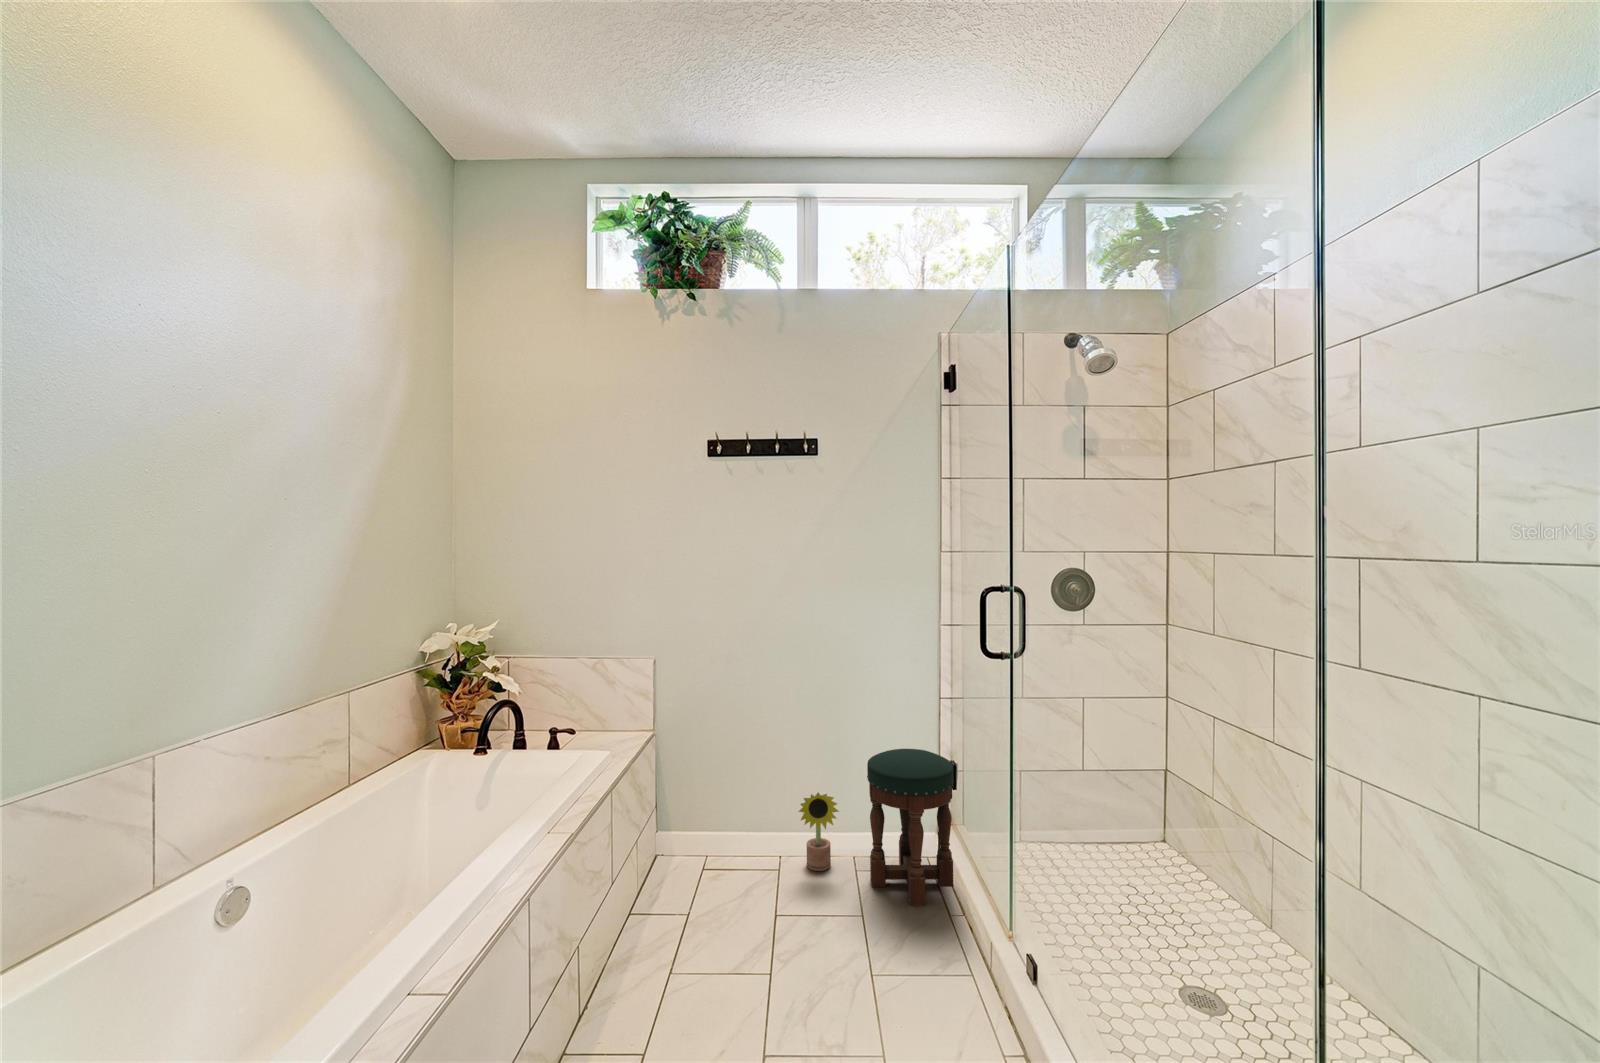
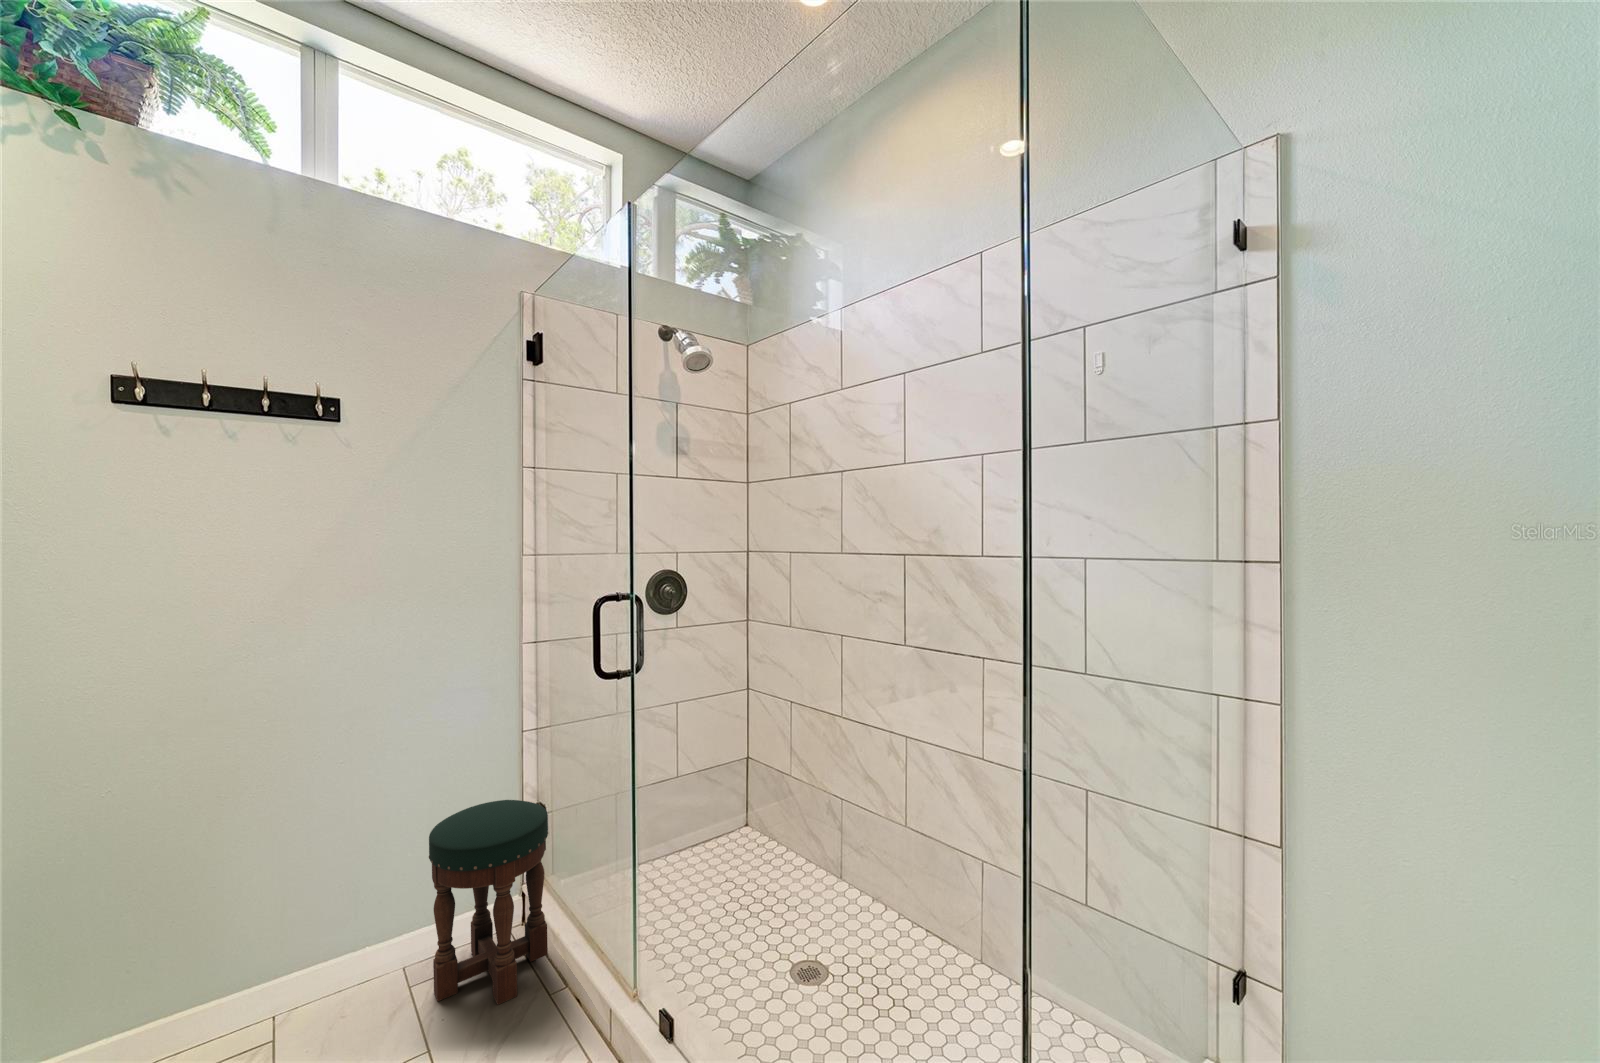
decorative plant: present [799,792,839,871] -> none [312,899,384,1015]

